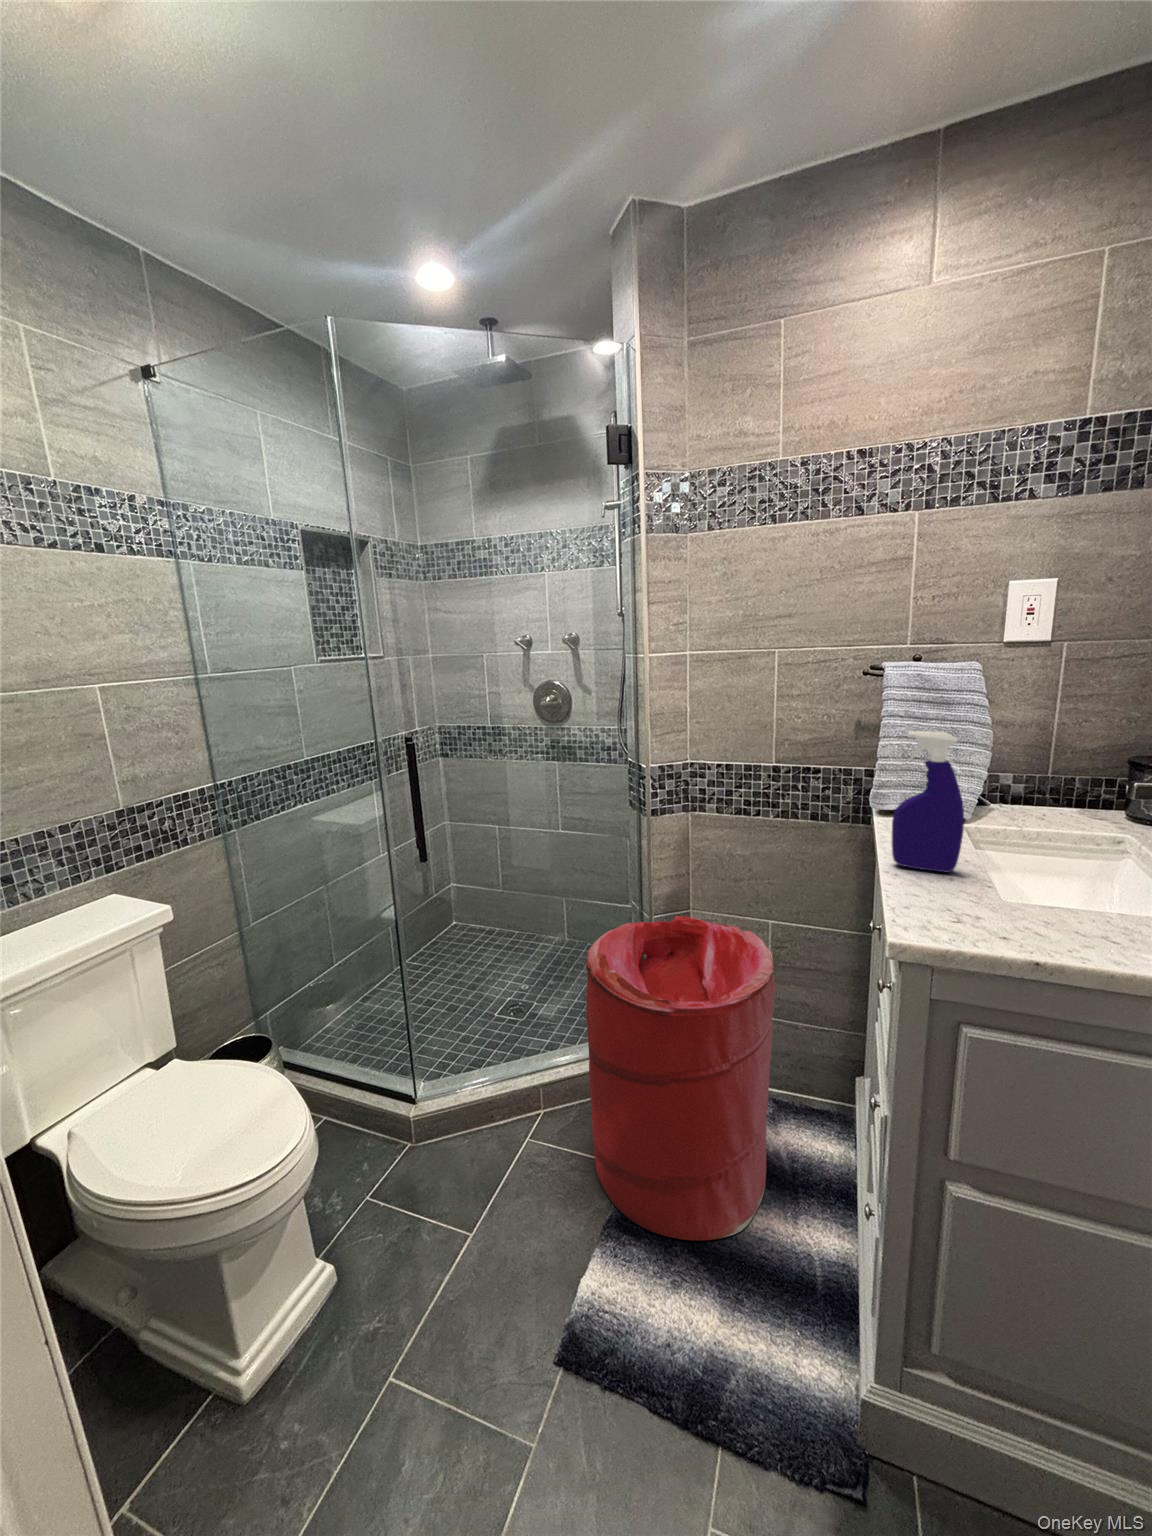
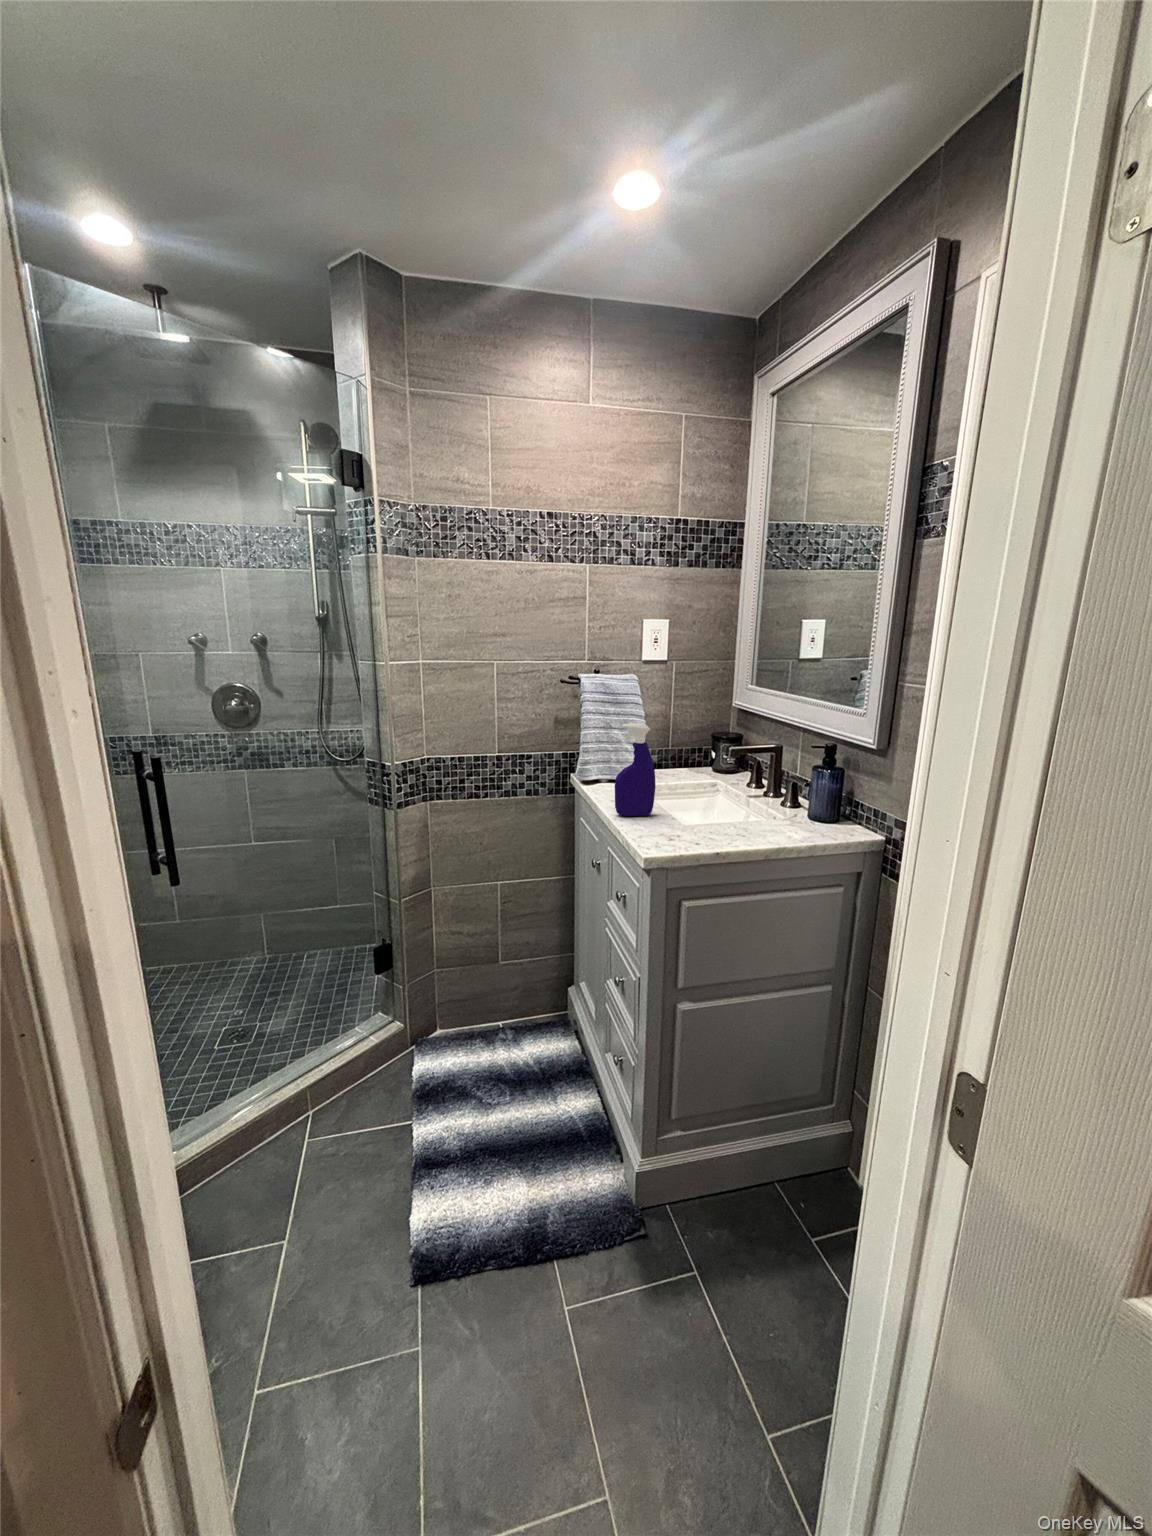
laundry hamper: present [586,916,775,1241] -> none [365,891,527,1158]

